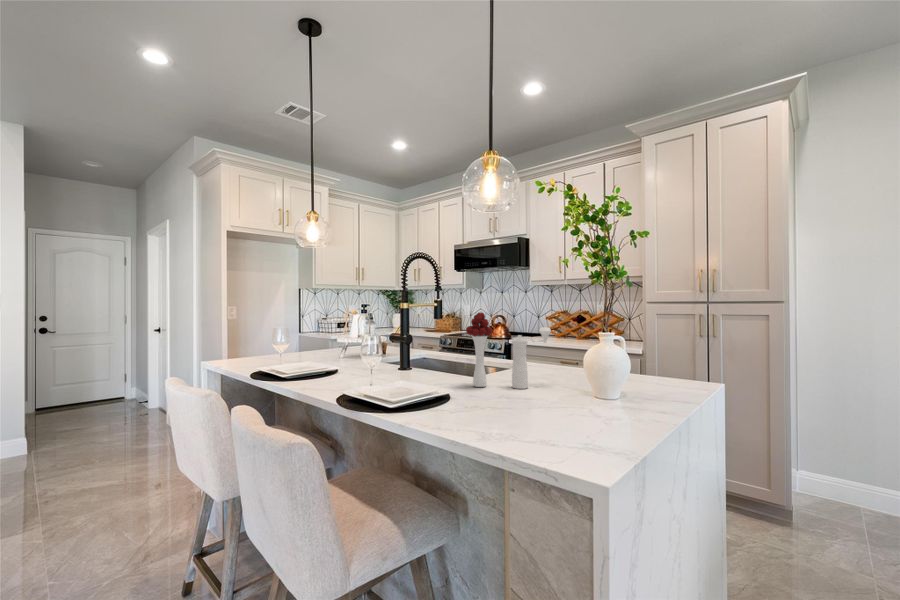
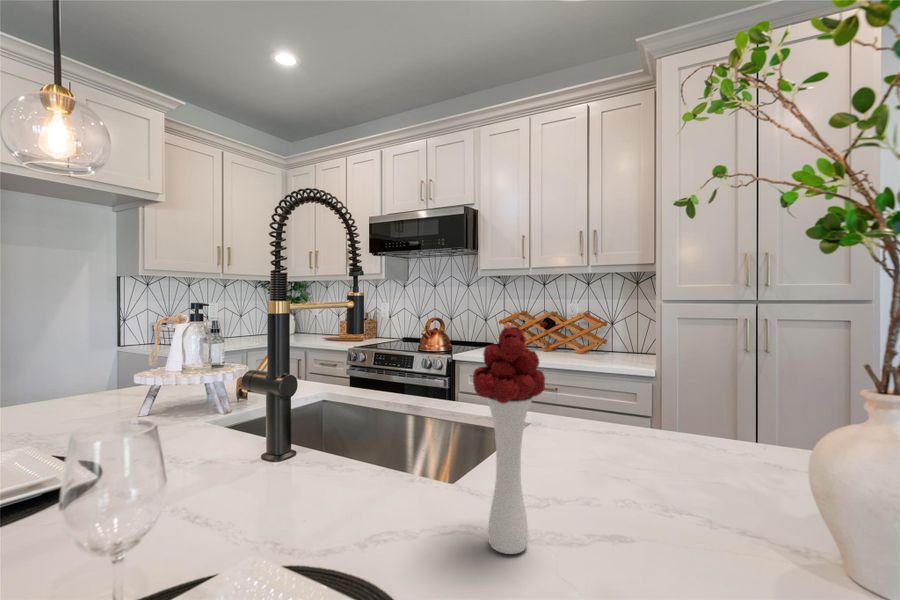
pepper mill: present [512,327,551,389] -> none [596,364,683,552]

